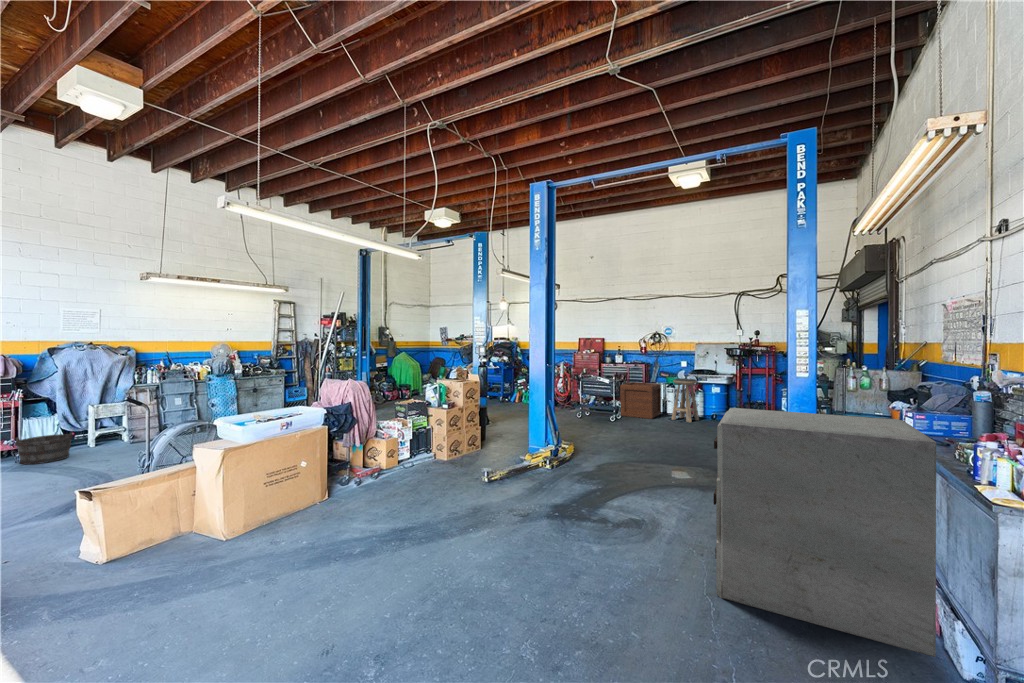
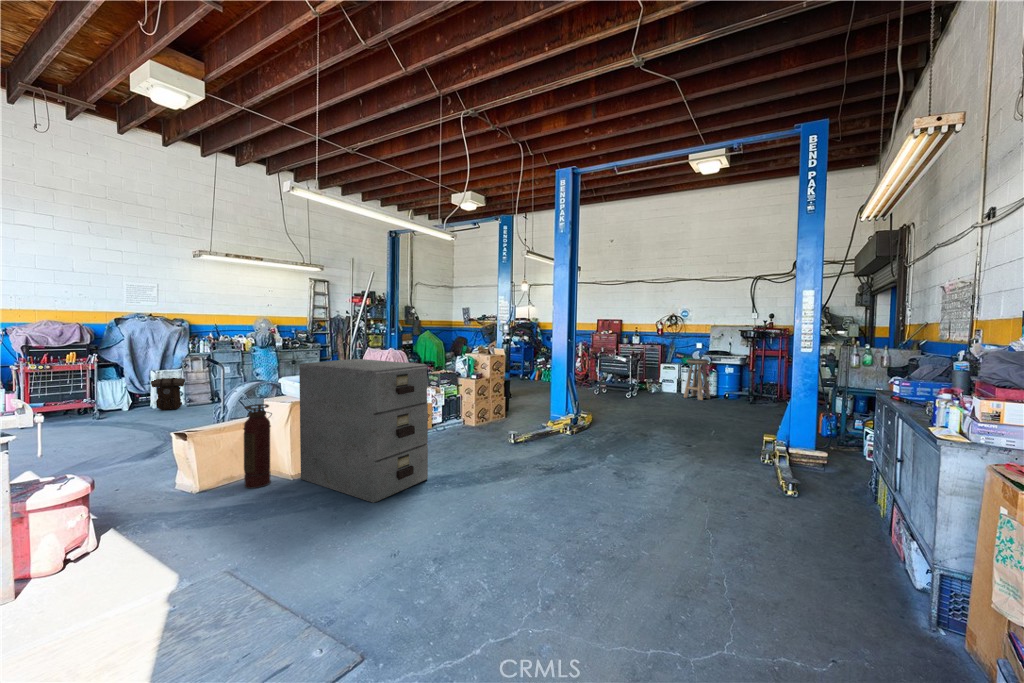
wooden crate: present [620,382,661,419] -> none [634,362,675,397]
filing cabinet: present [713,408,936,657] -> present [299,359,428,503]
backpack: none [86,413,126,450] -> present [151,378,185,410]
bucket: present [15,433,72,464] -> none [93,393,141,420]
fire extinguisher: none [166,452,202,553] -> present [243,404,272,488]

